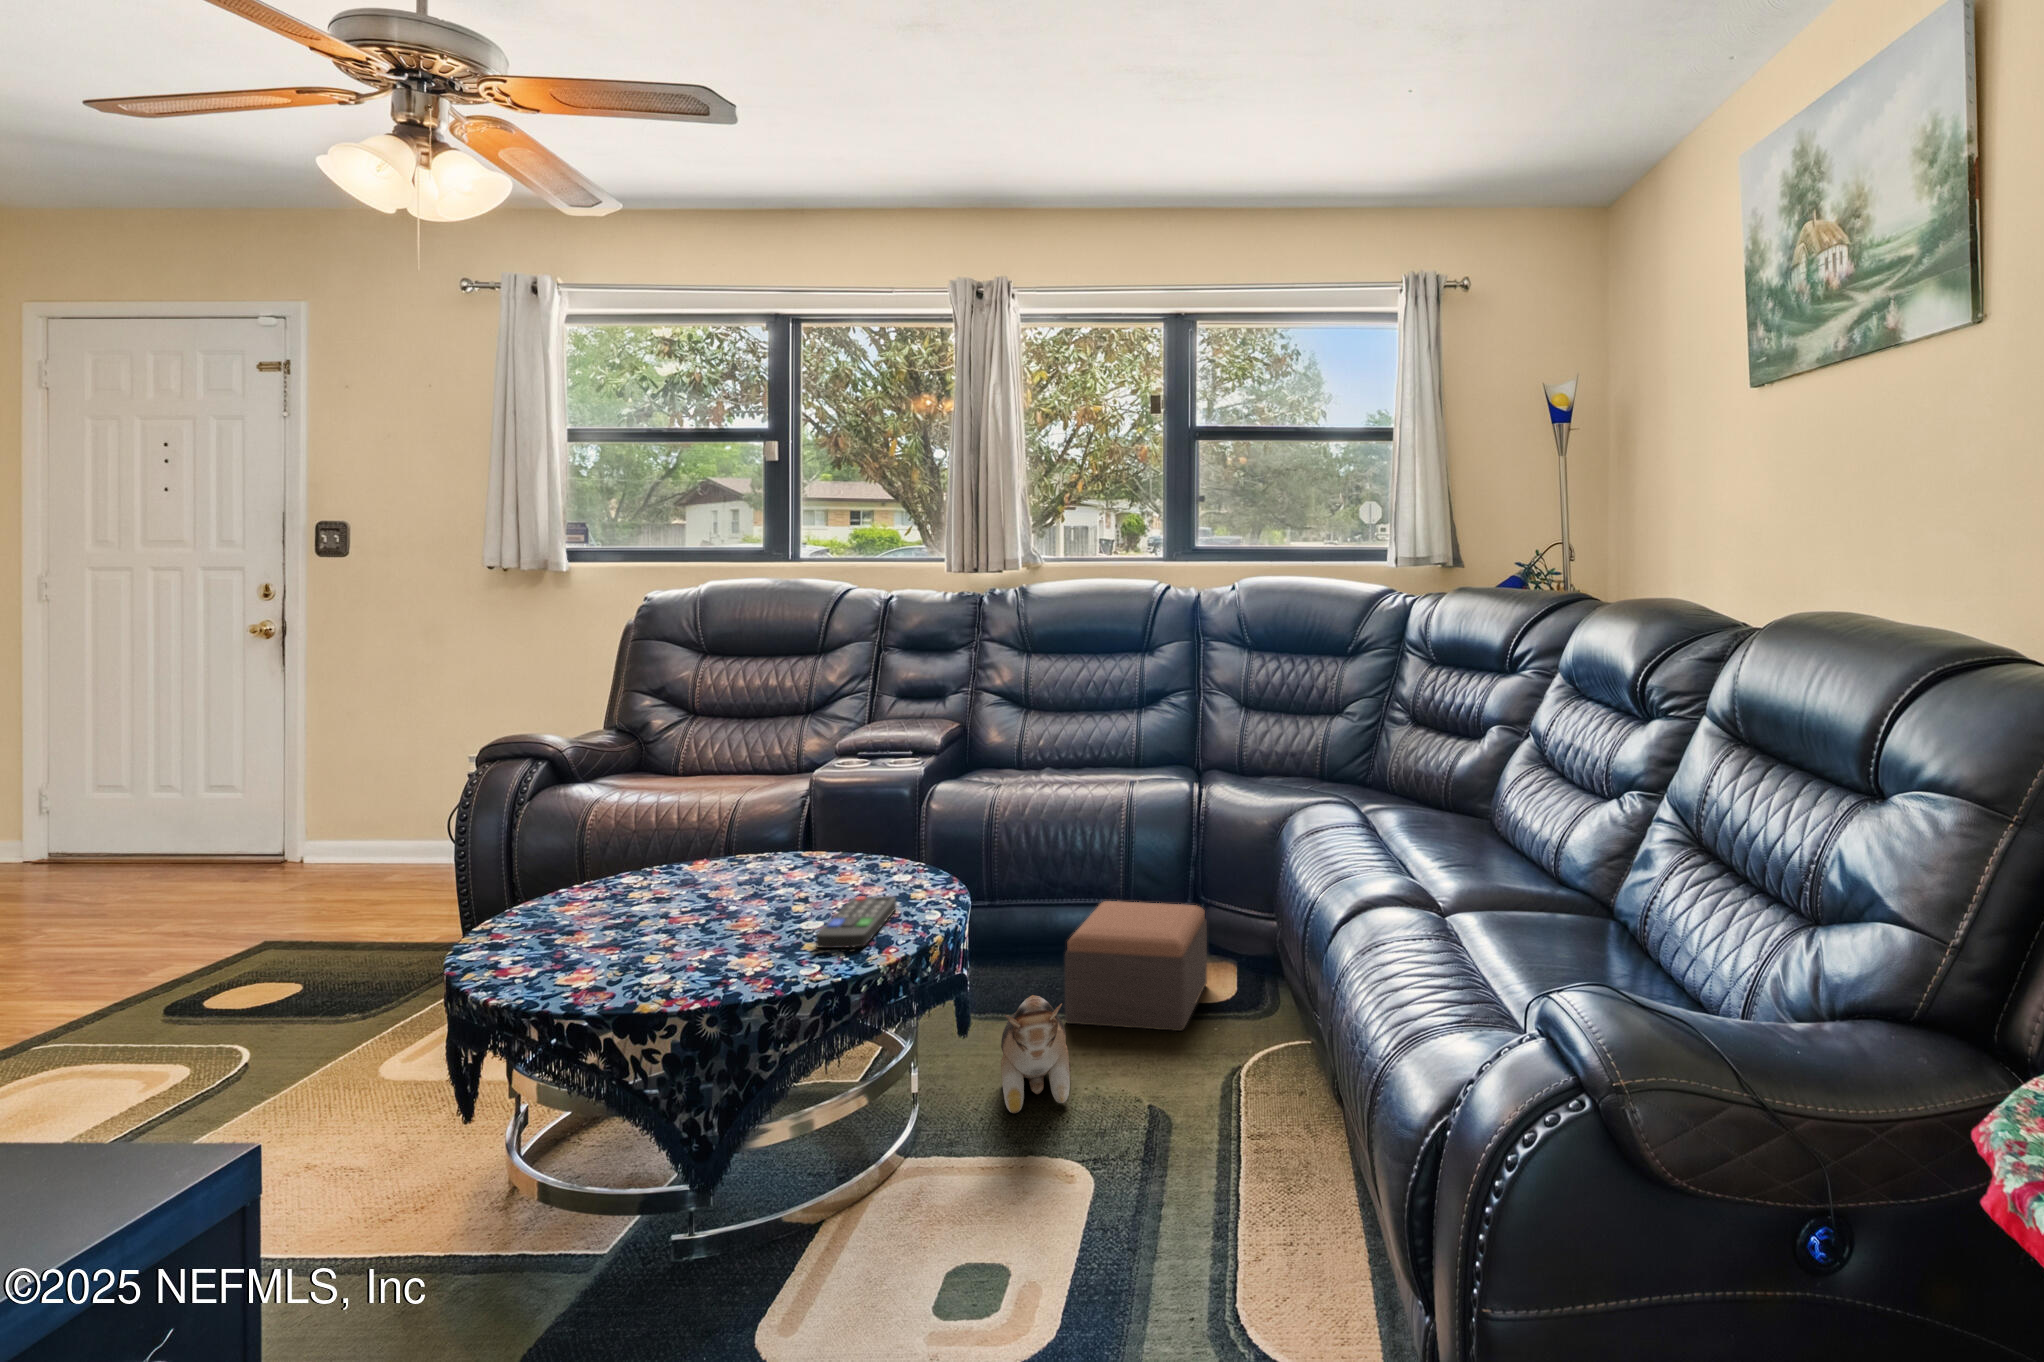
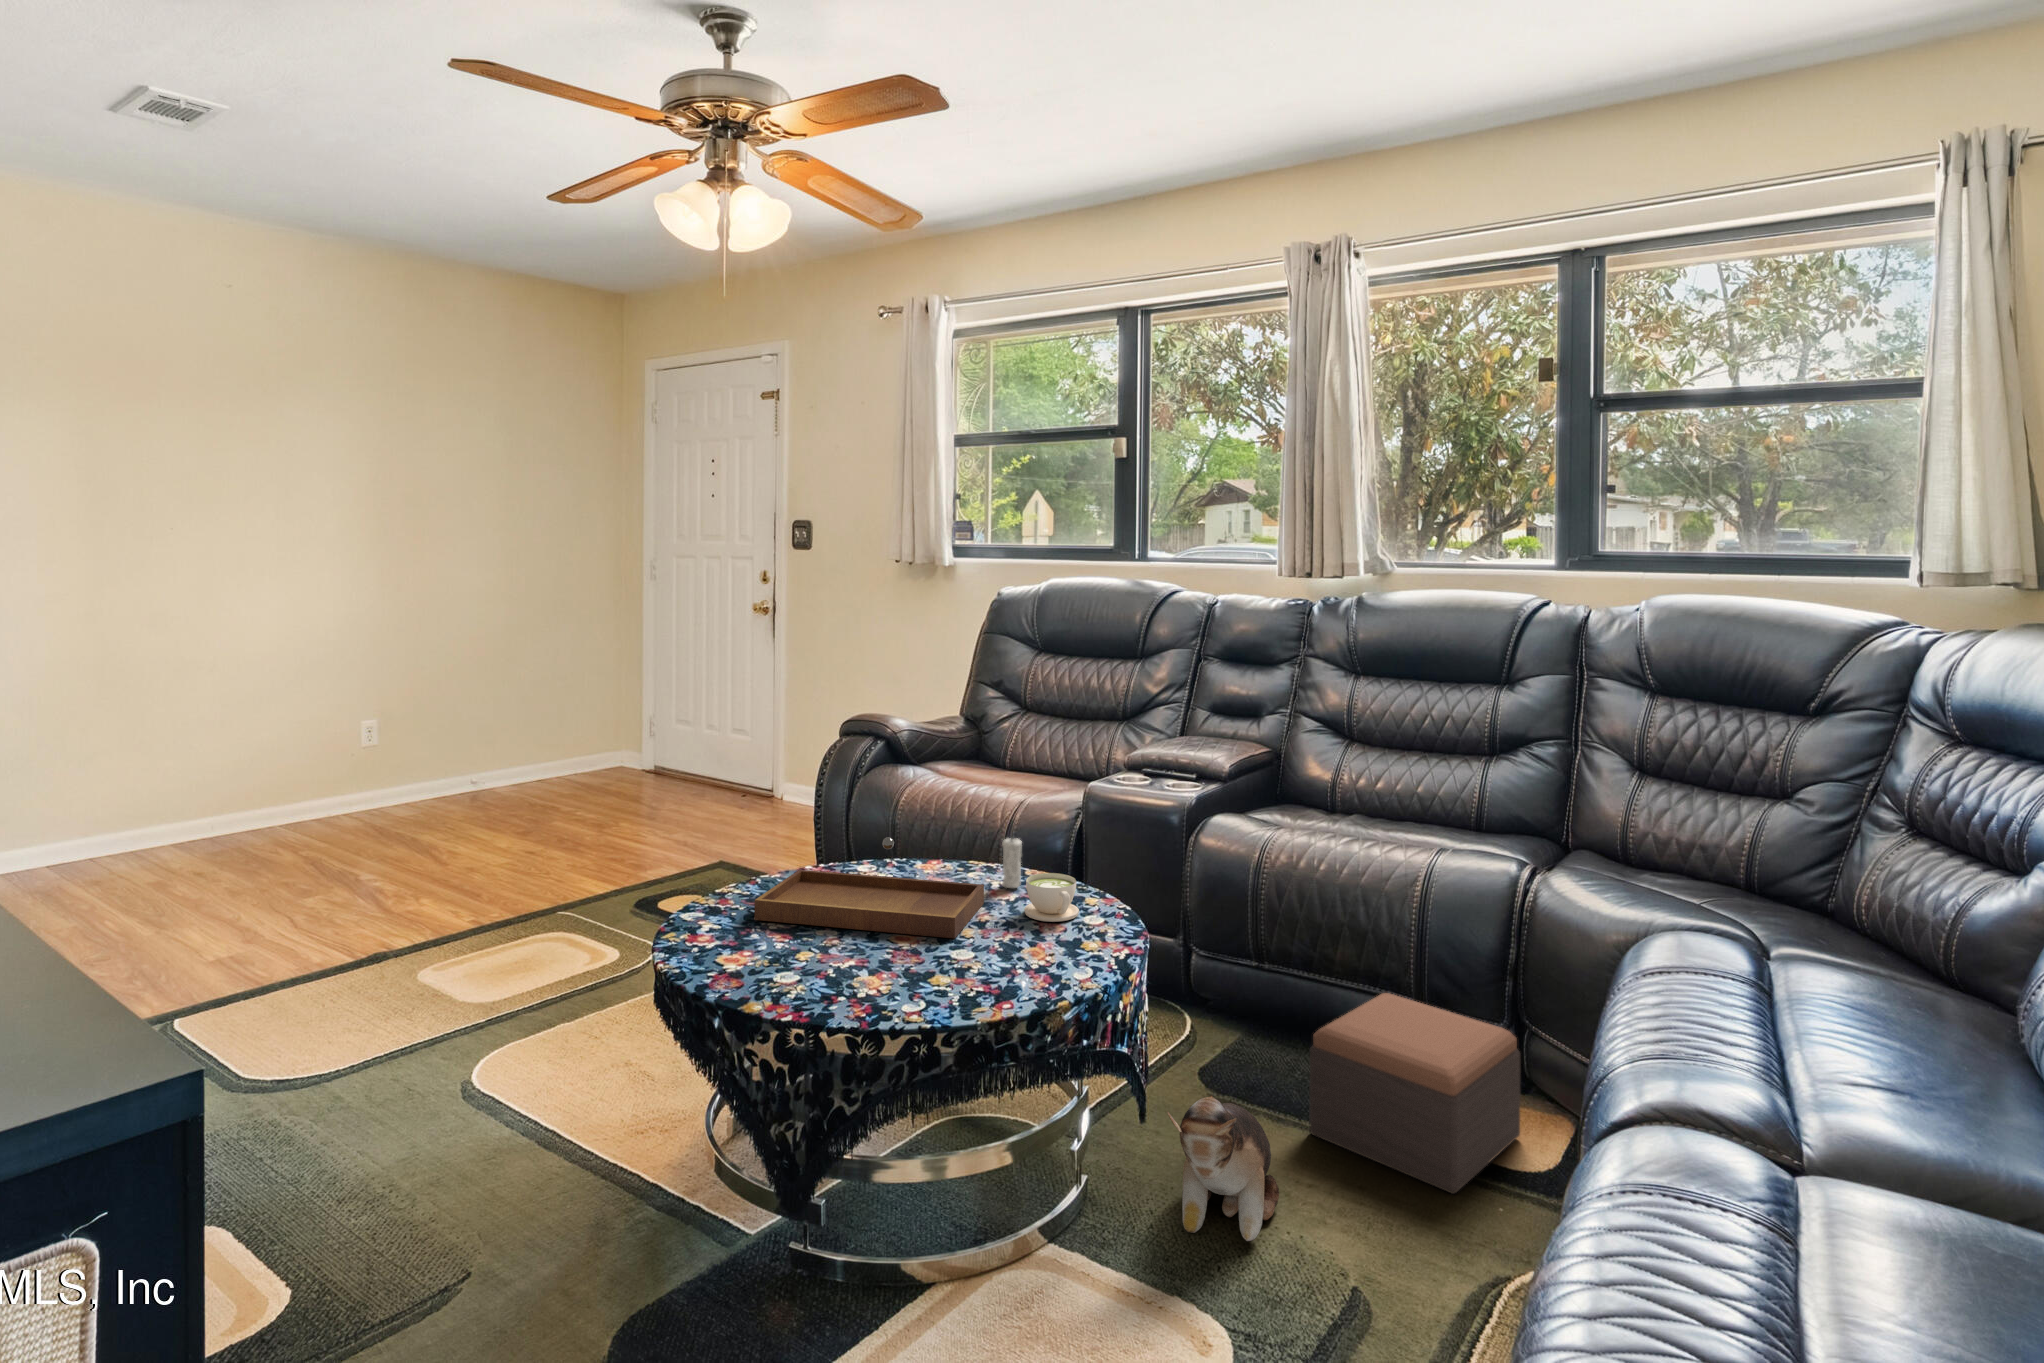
candle: none [789,816,810,871] -> present [1002,835,1022,888]
tray: none [547,839,786,947] -> present [755,837,984,938]
coffee cup: none [832,846,884,889] -> present [1024,873,1079,922]
remote control: present [816,896,896,948] -> none [950,932,1061,992]

